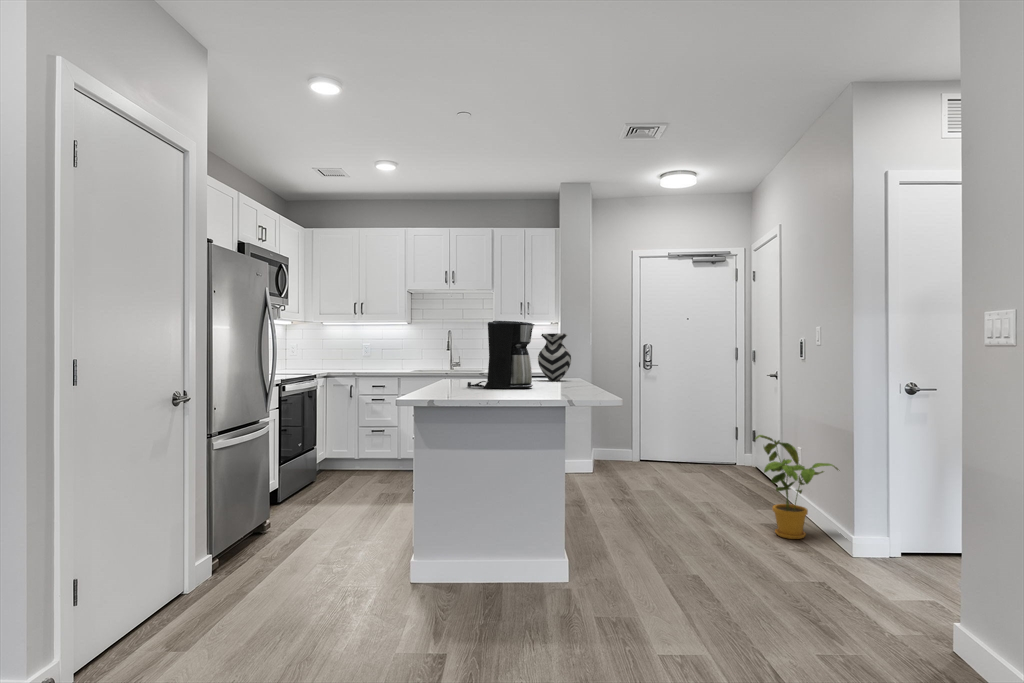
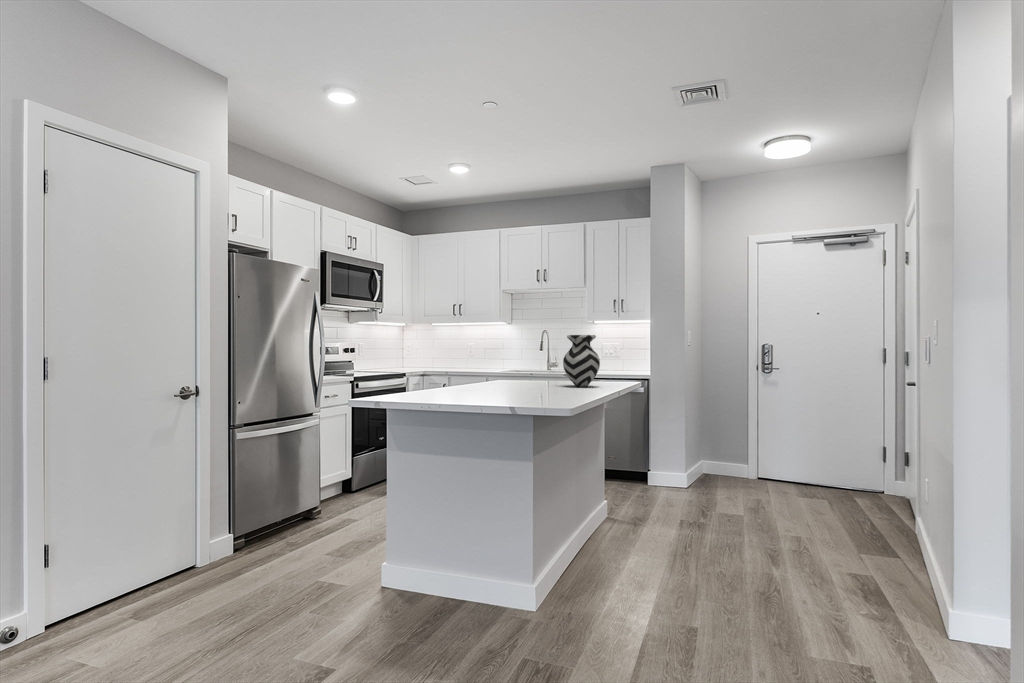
coffee maker: present [467,321,535,389] -> none [439,324,505,396]
house plant: present [755,435,838,539] -> none [810,463,929,603]

